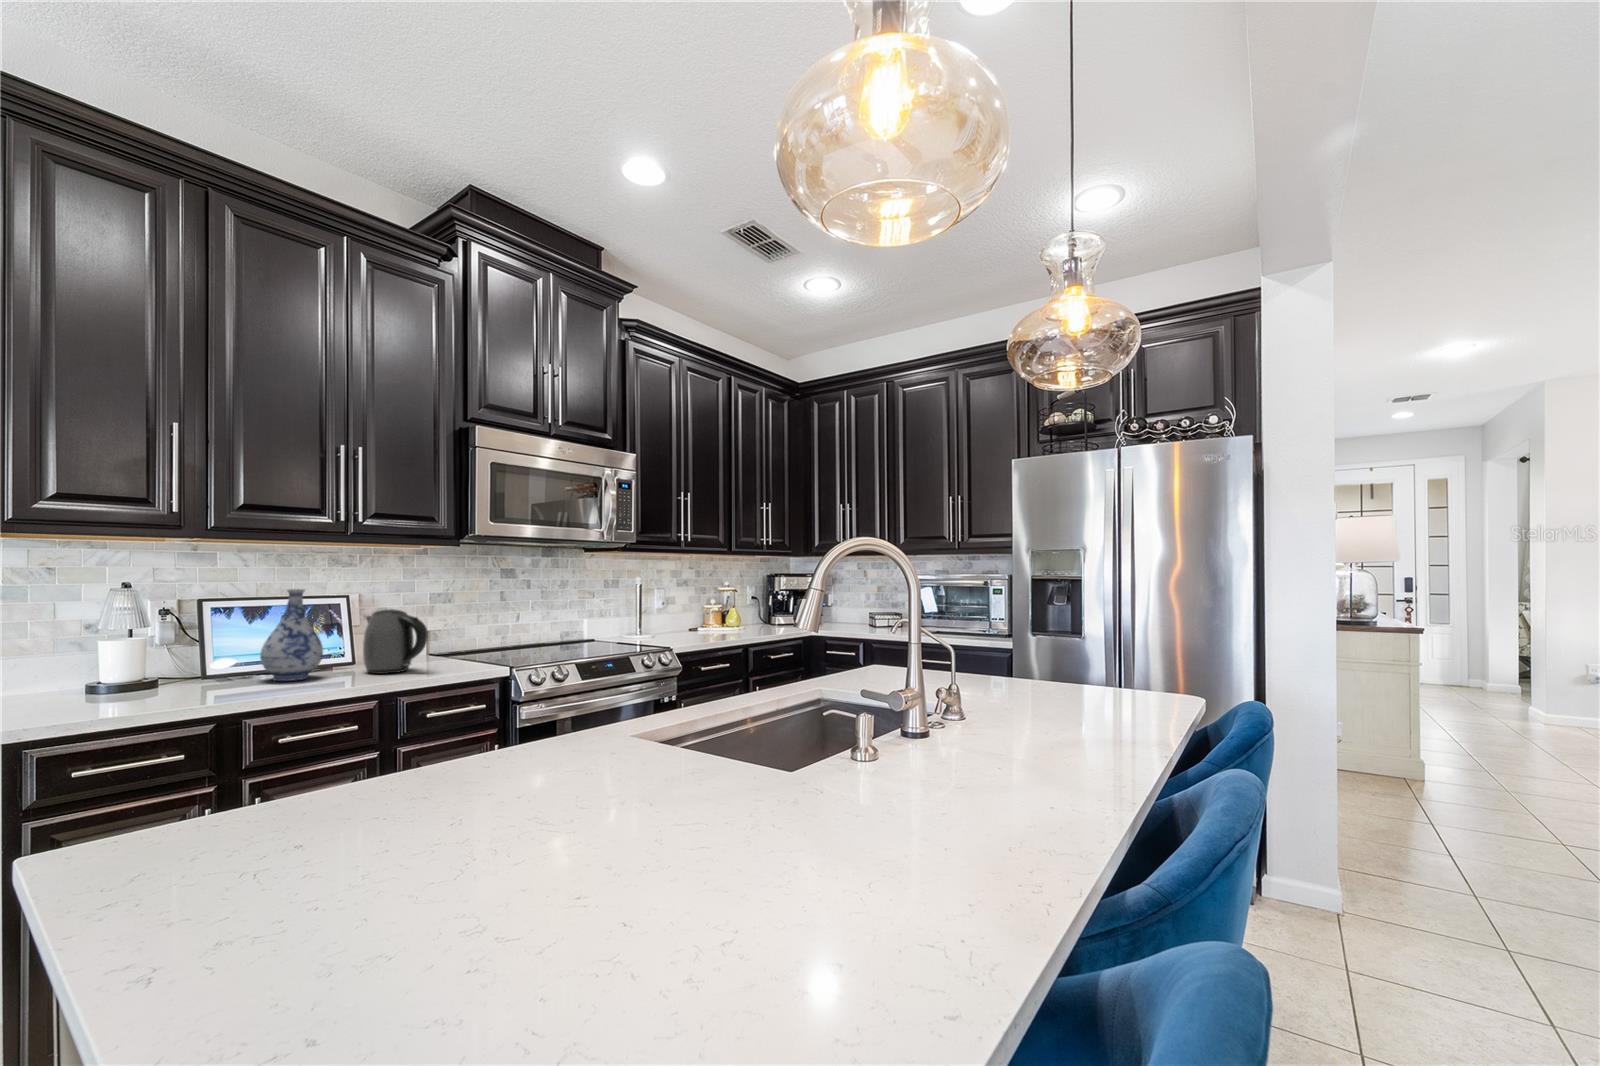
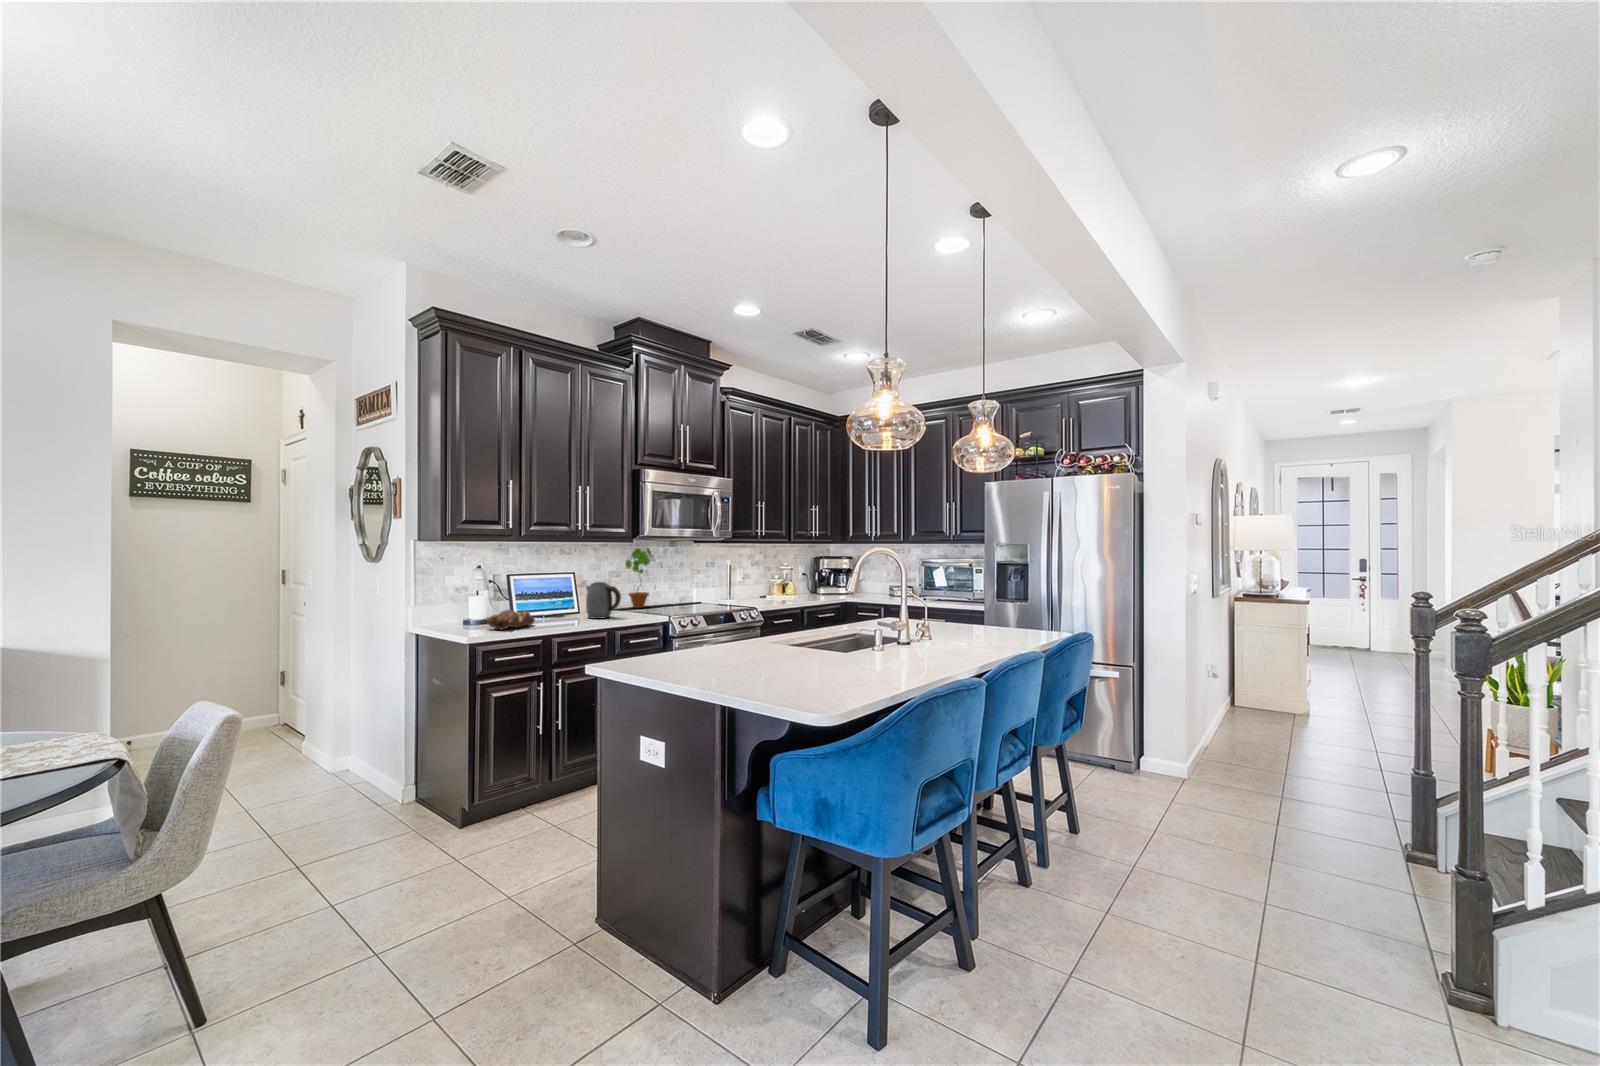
potted plant: none [459,555,506,651] -> present [625,548,651,608]
vase: present [260,589,323,681] -> none [539,570,569,621]
bread loaf: none [108,664,233,705] -> present [488,610,535,630]

